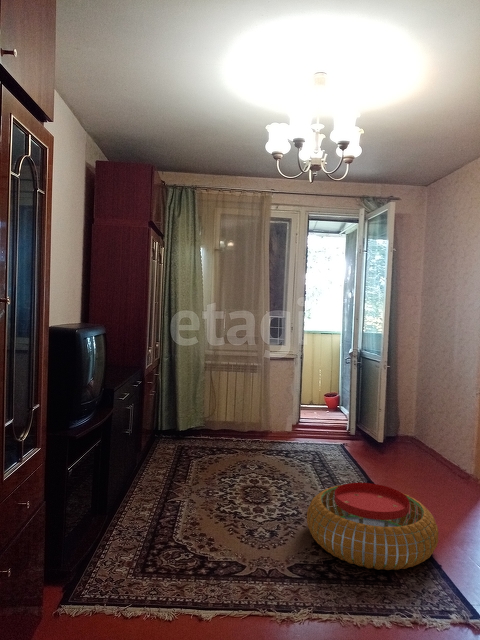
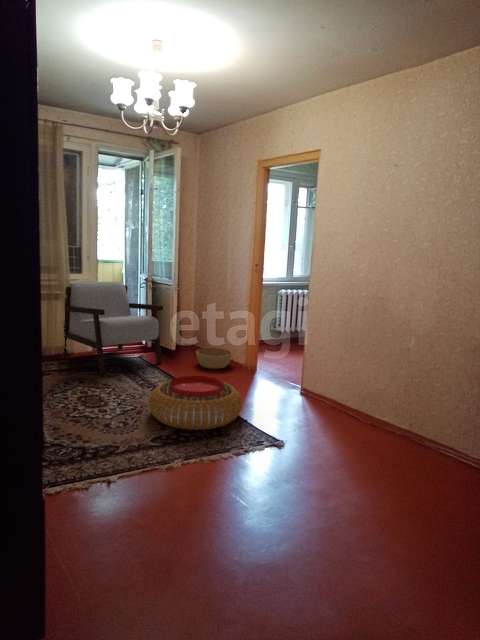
armchair: none [260,355,366,460] -> present [62,281,163,374]
basket: none [407,444,460,475] -> present [196,348,232,369]

